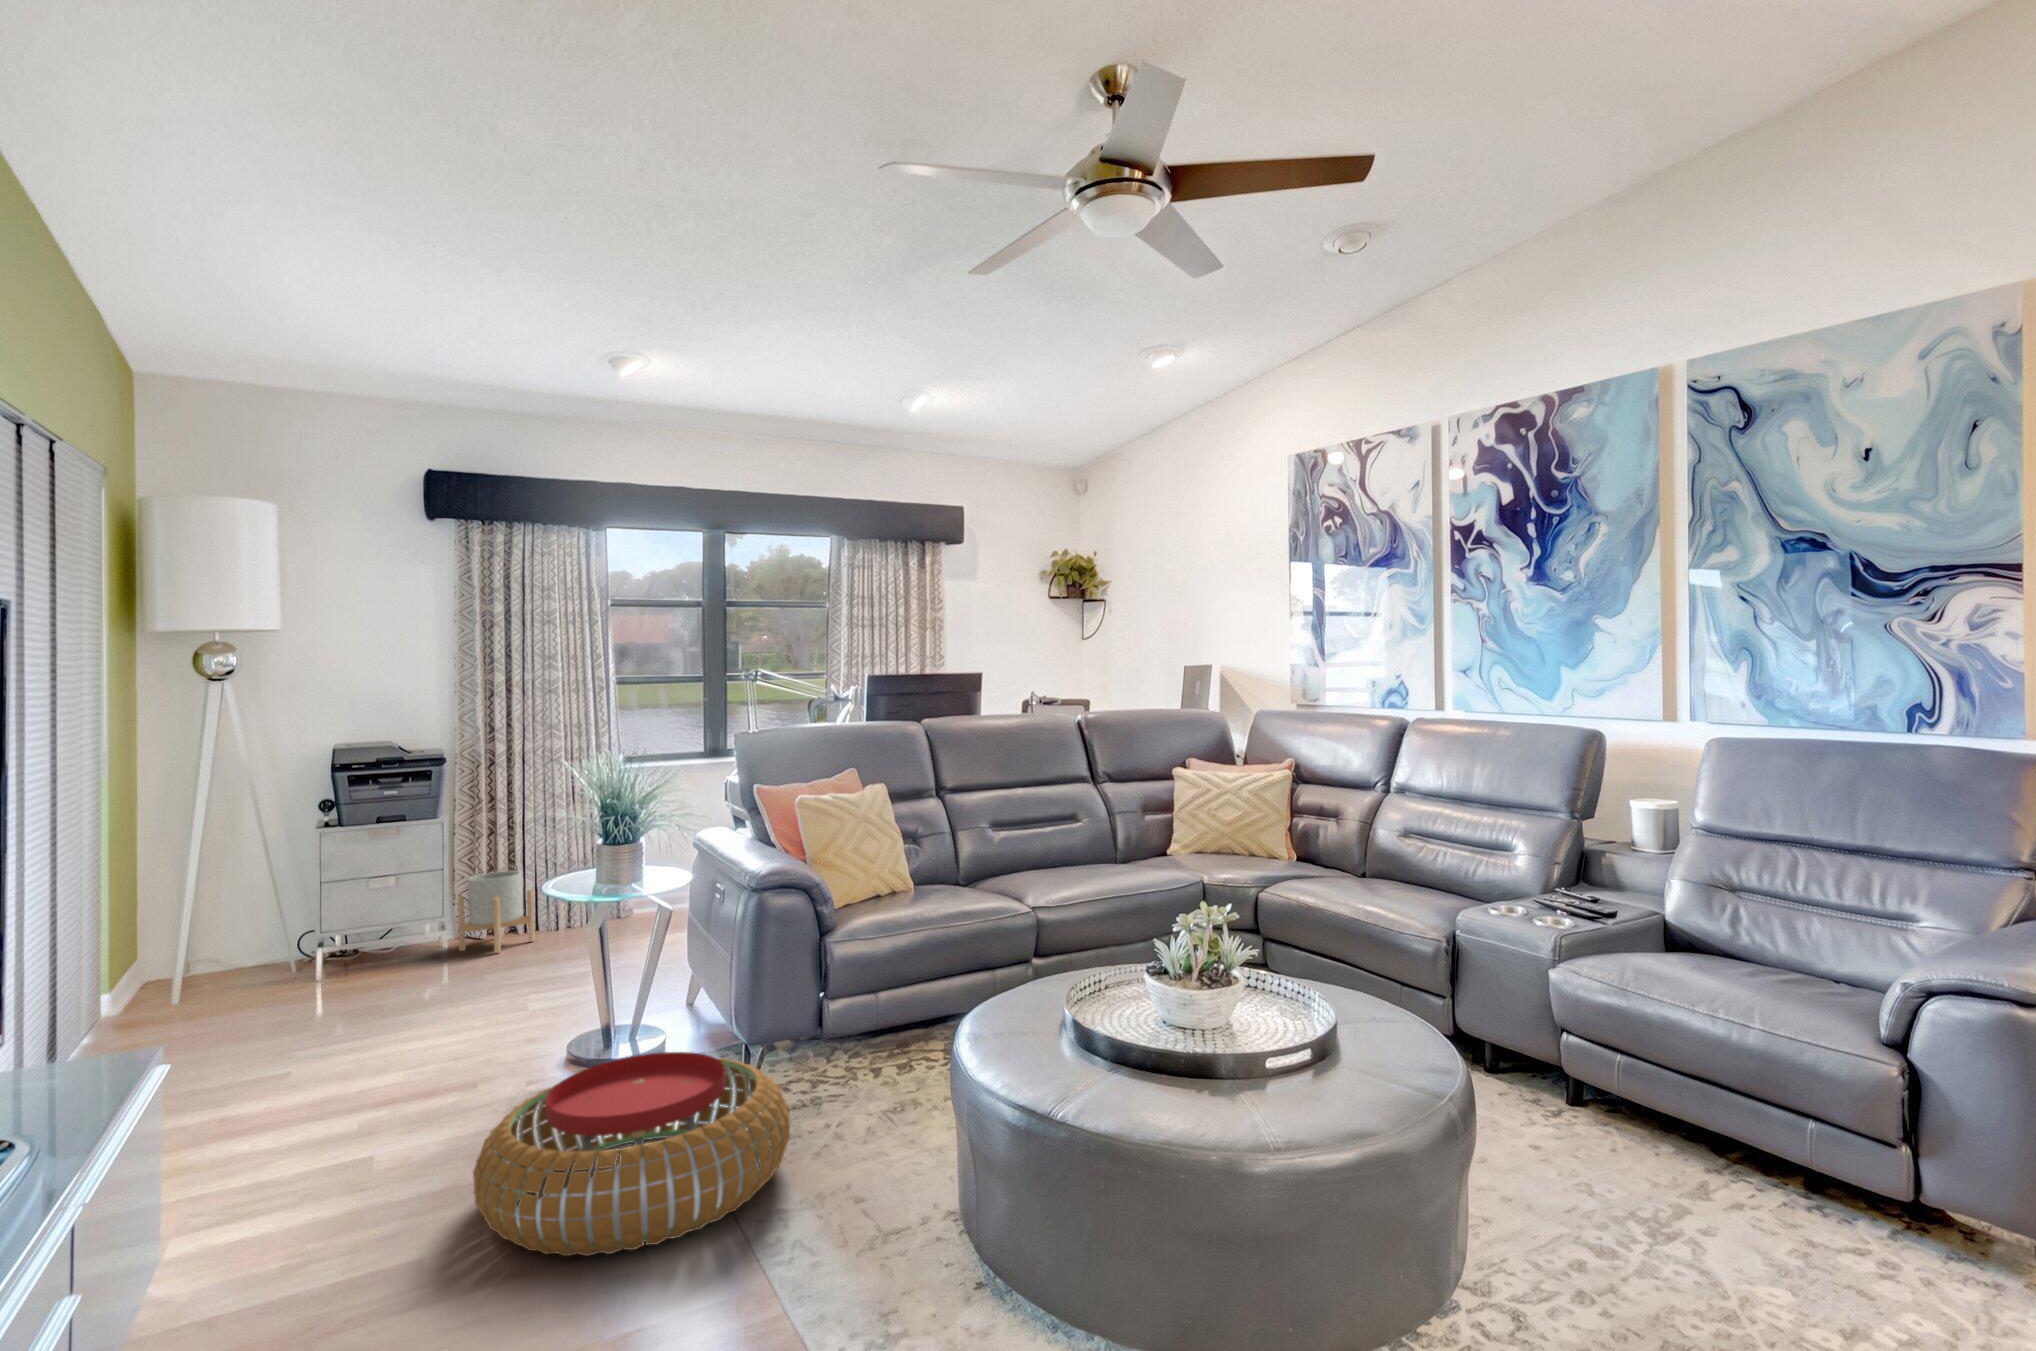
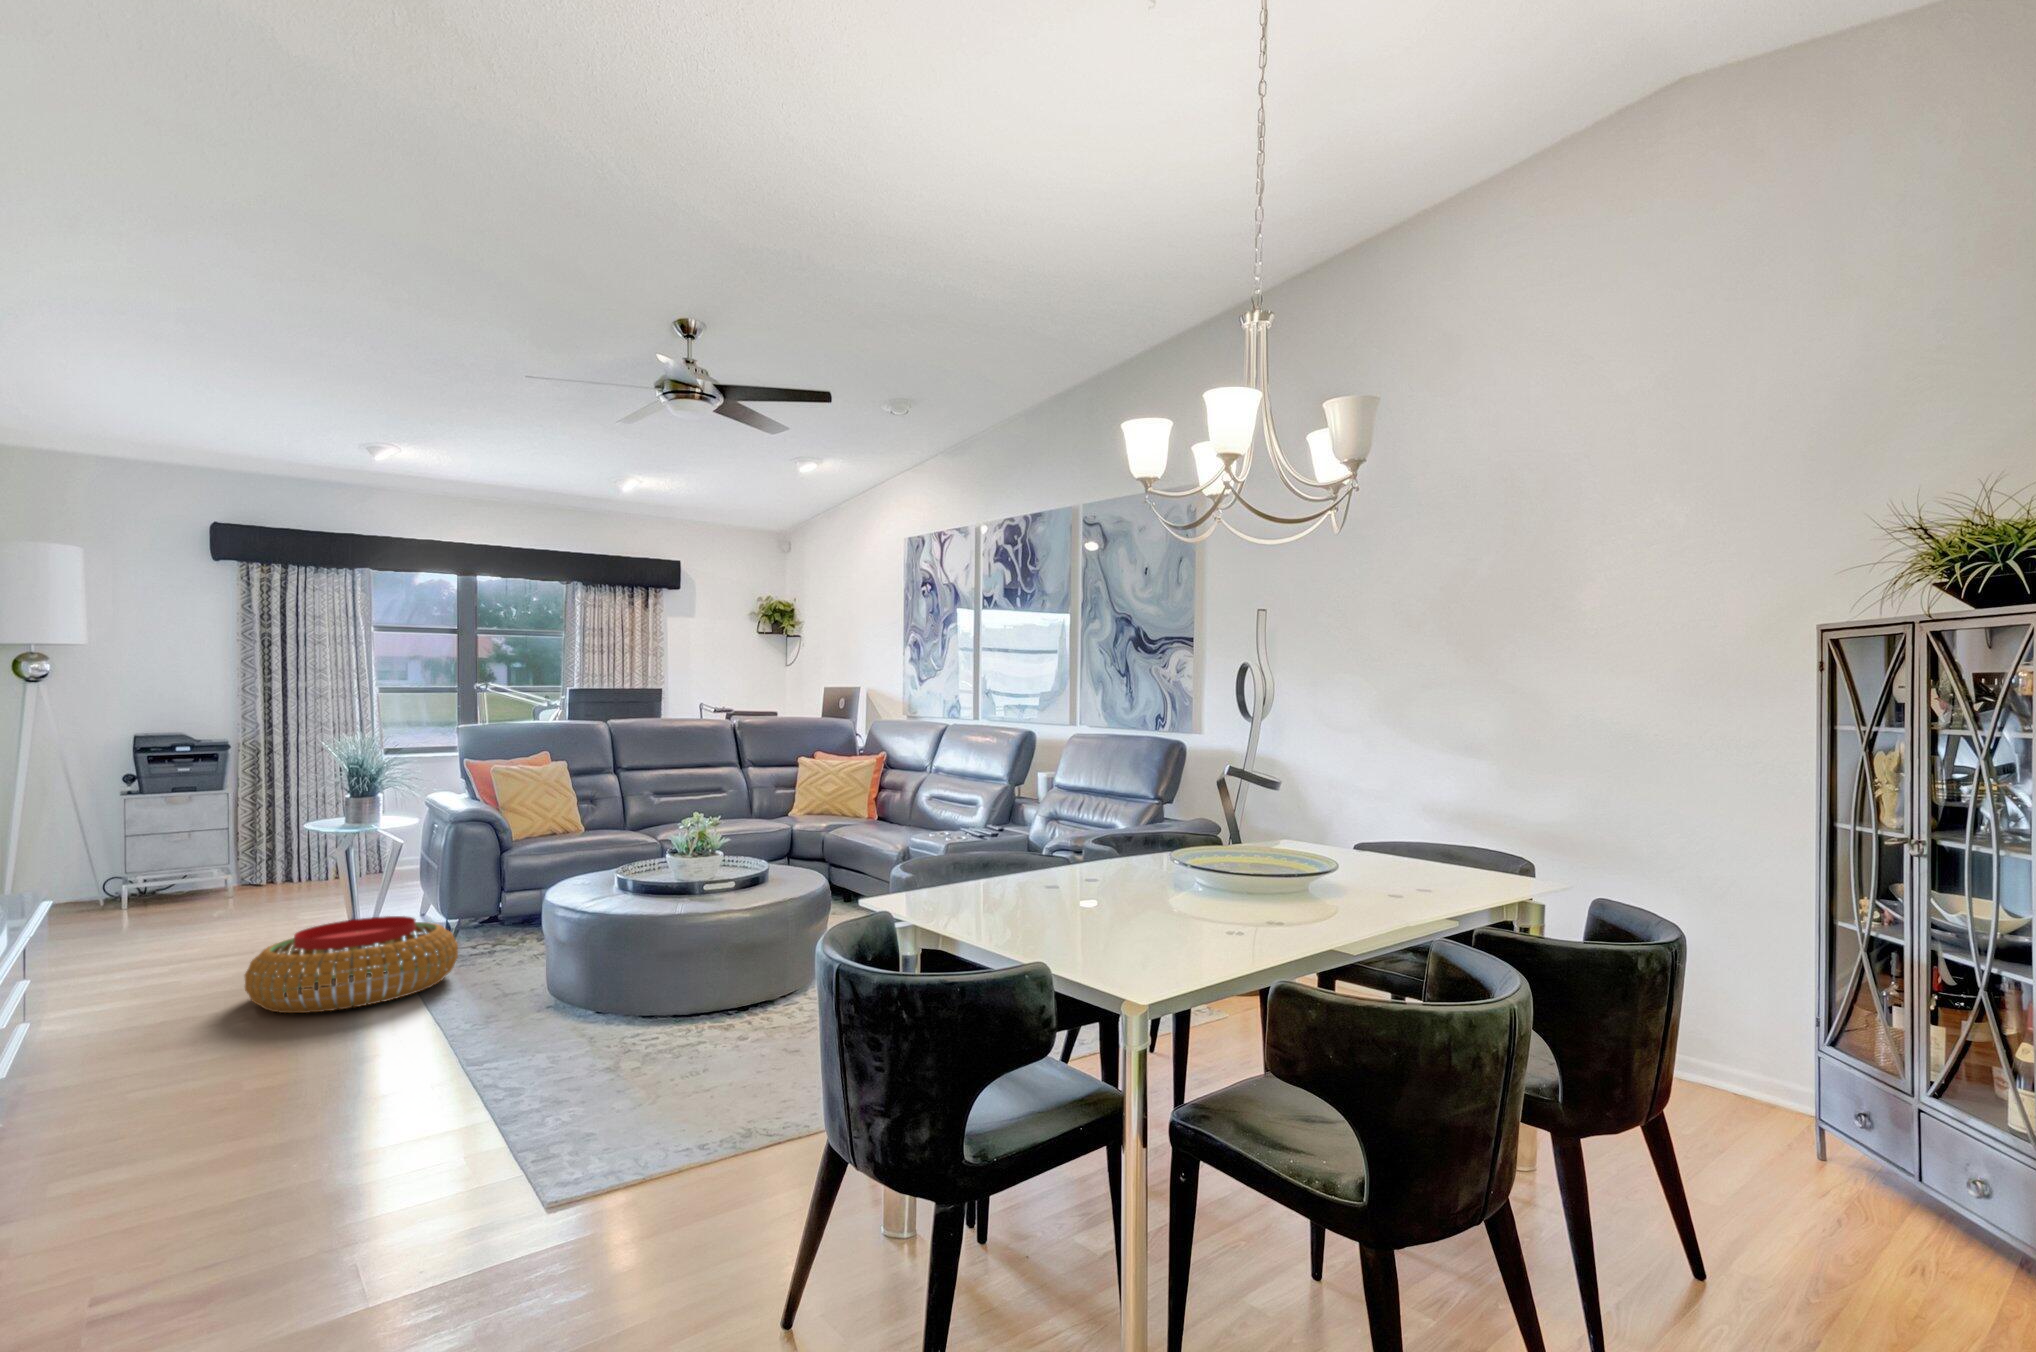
planter: present [458,871,535,952] -> none [236,834,301,894]

